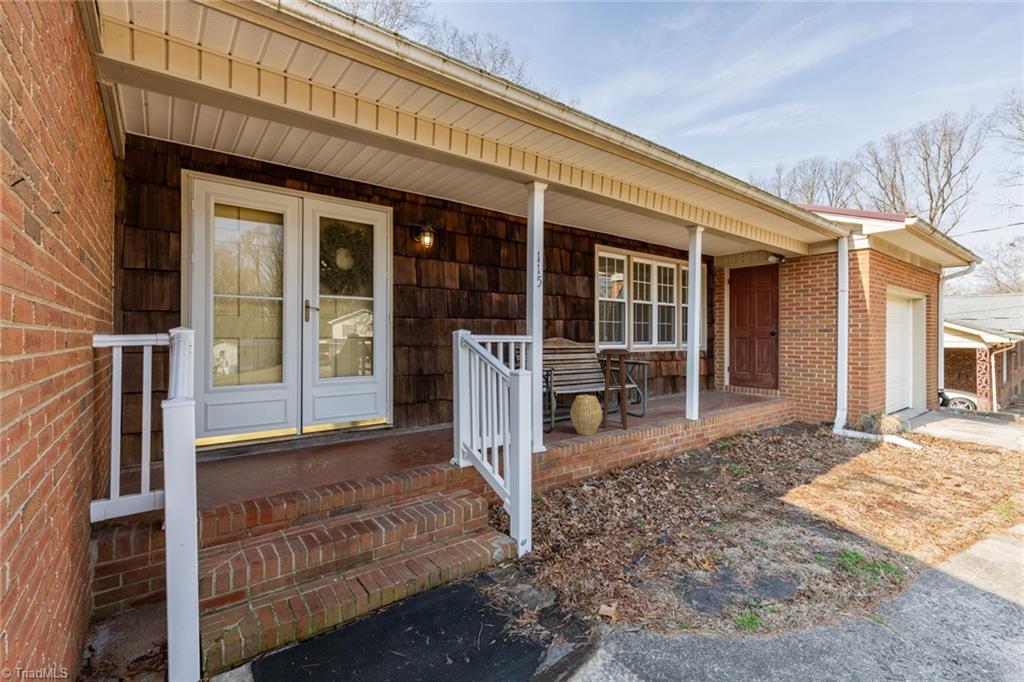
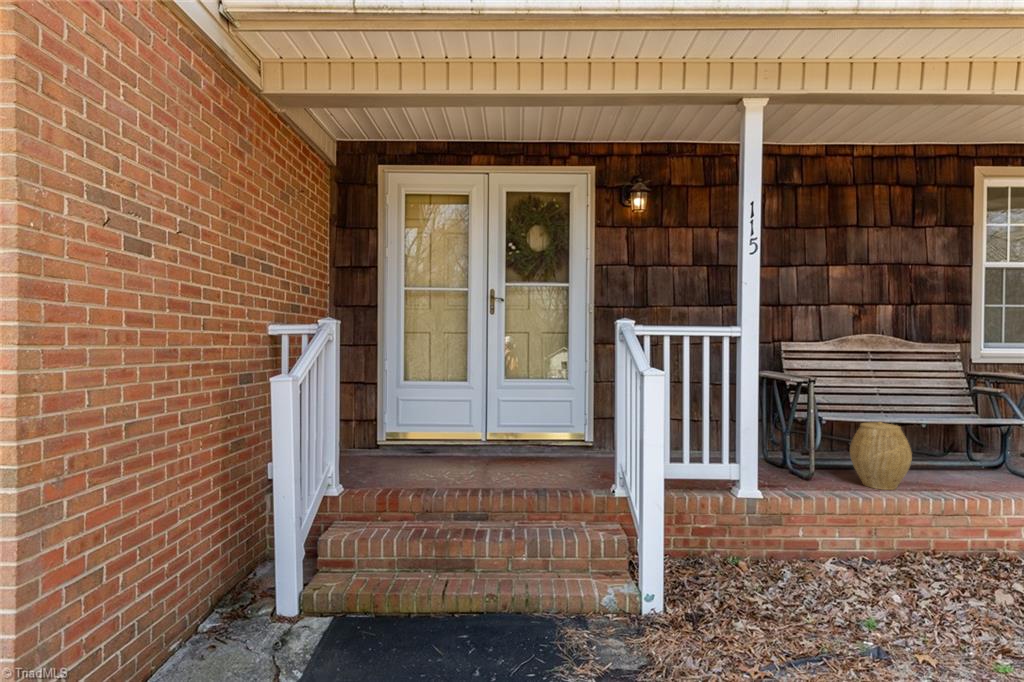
stool: present [600,349,630,429] -> none [929,348,996,494]

